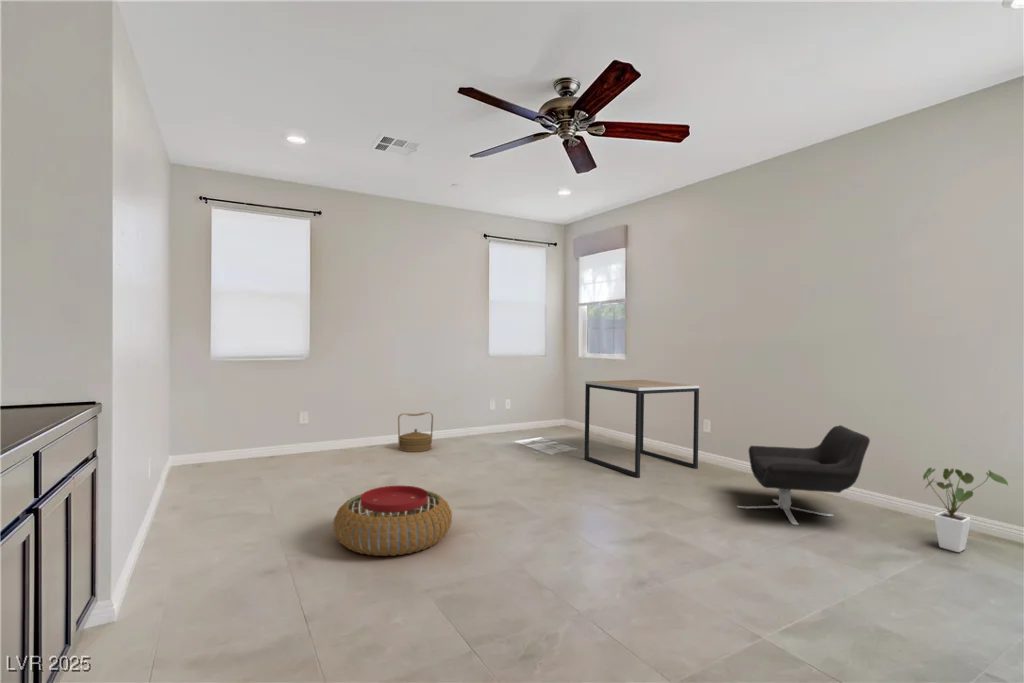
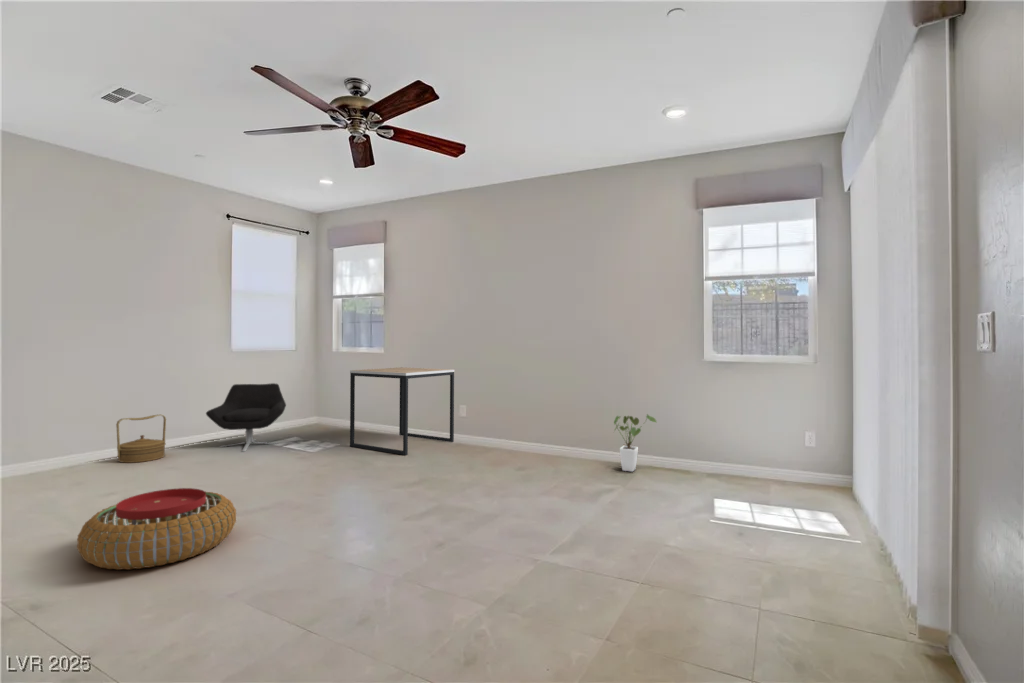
lounge chair: present [738,425,870,525] -> present [206,383,286,451]

